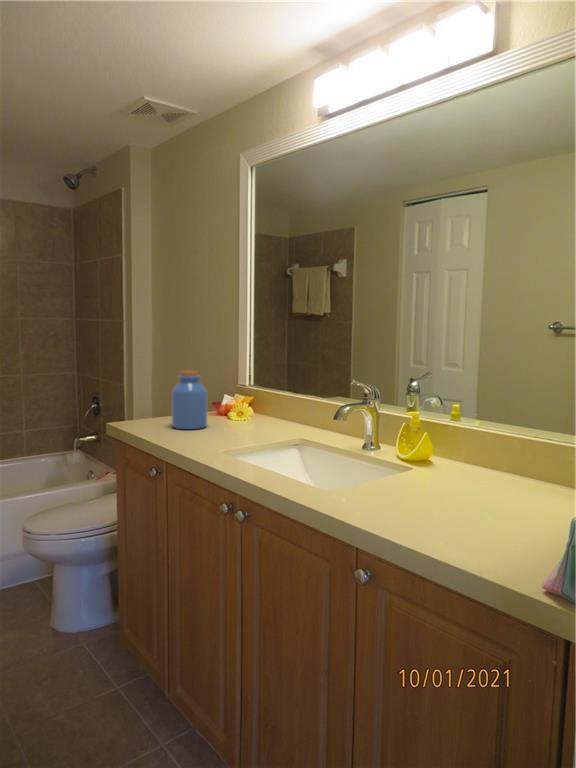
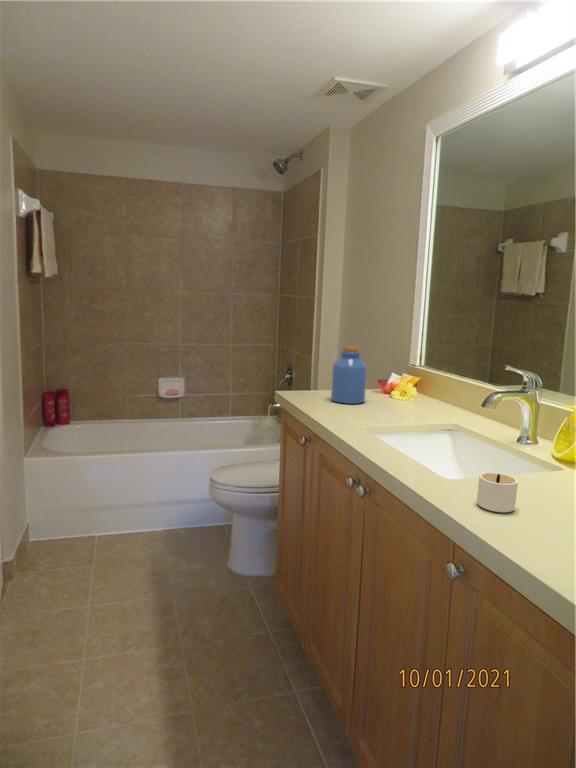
candle: none [370,481,420,517] -> present [477,472,518,512]

